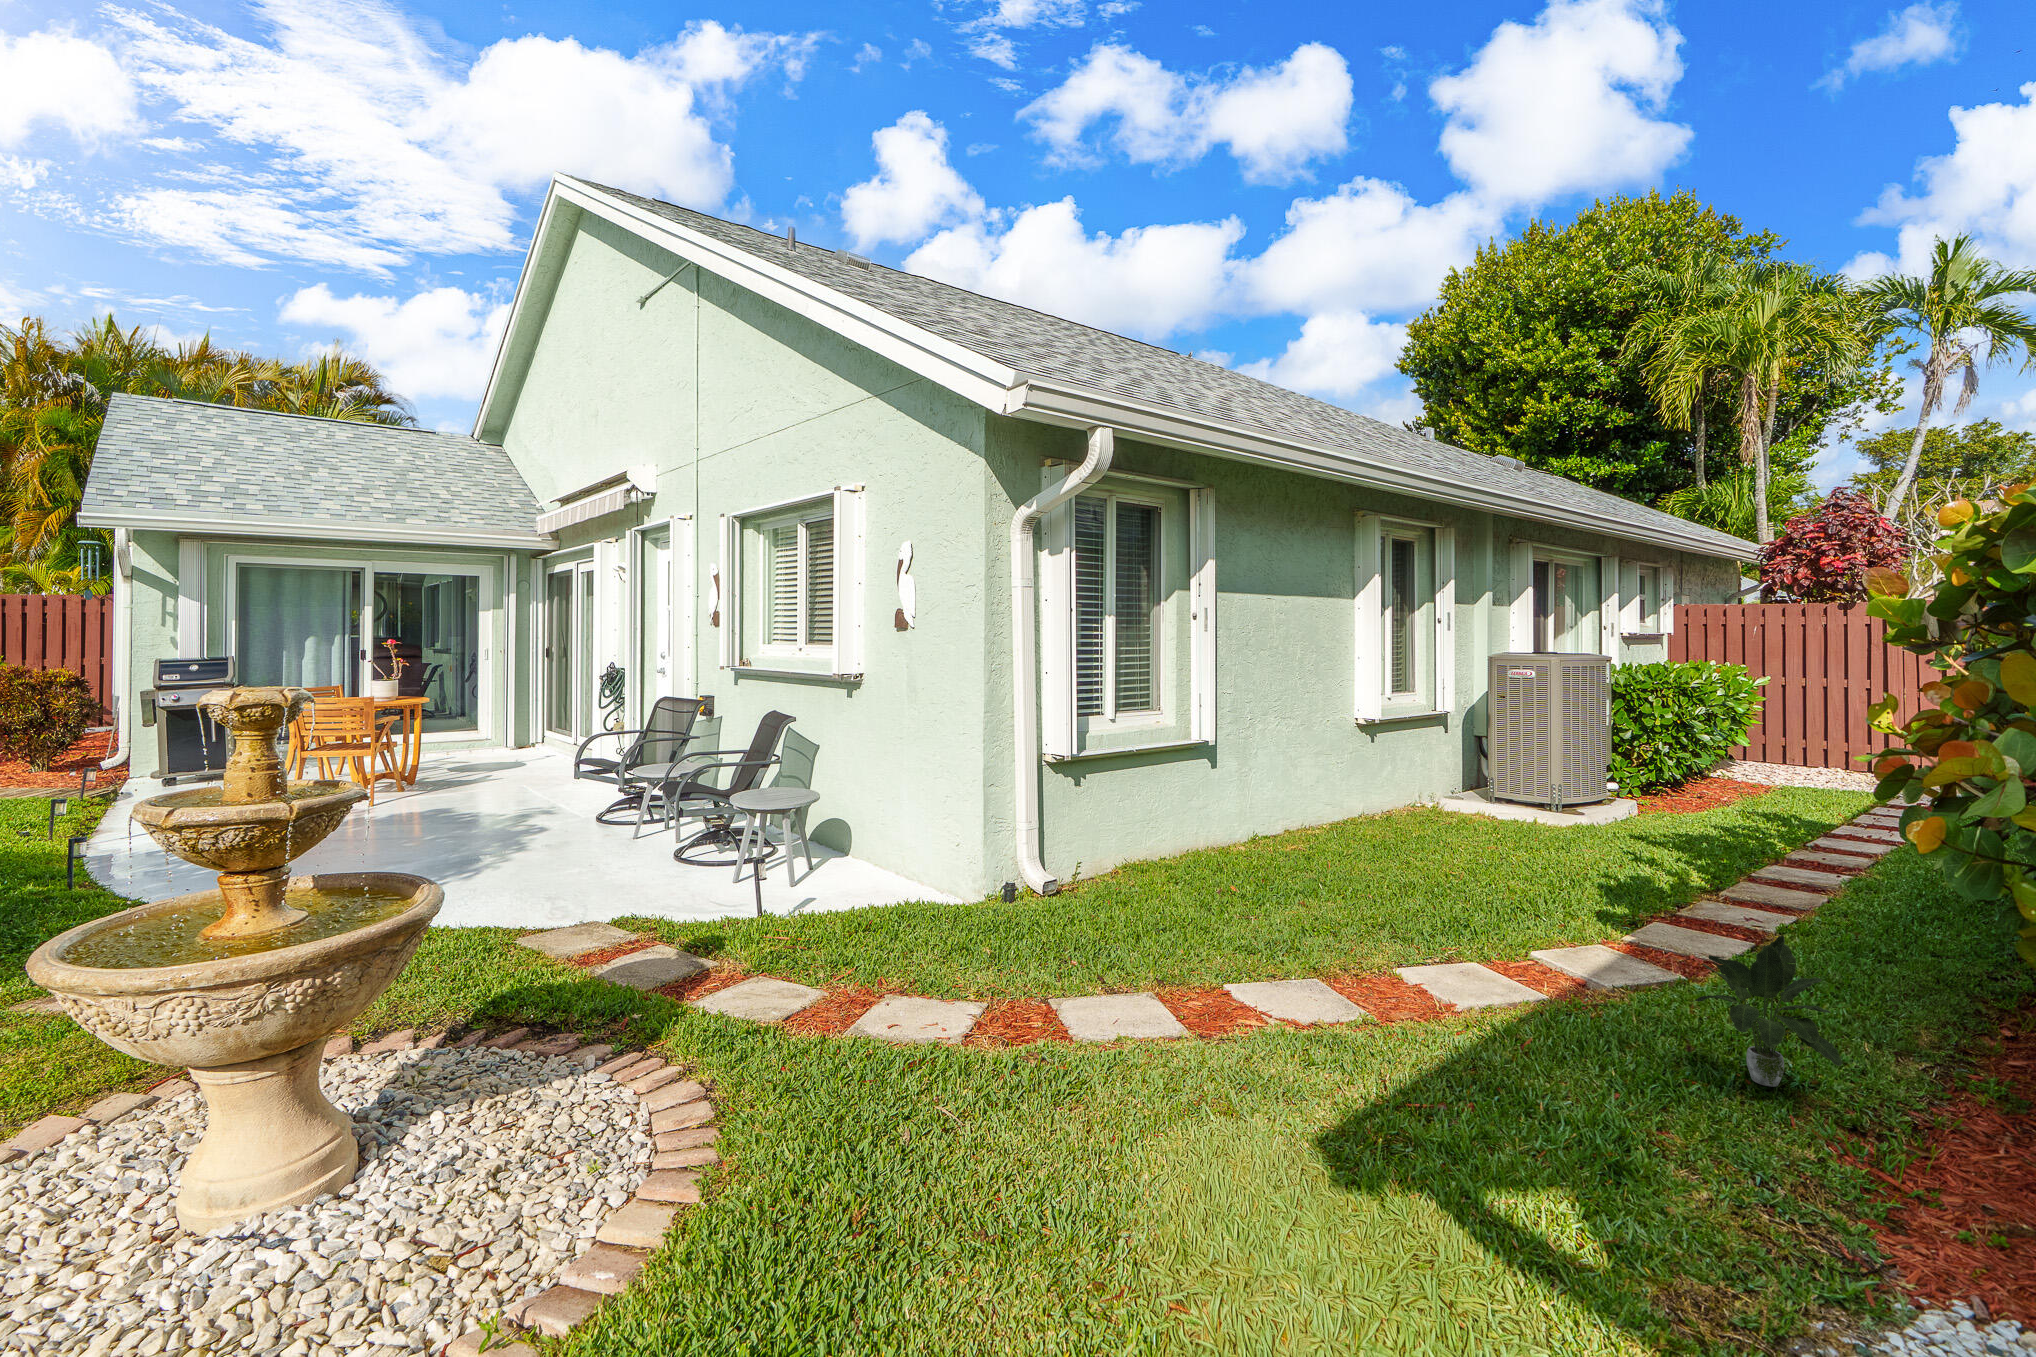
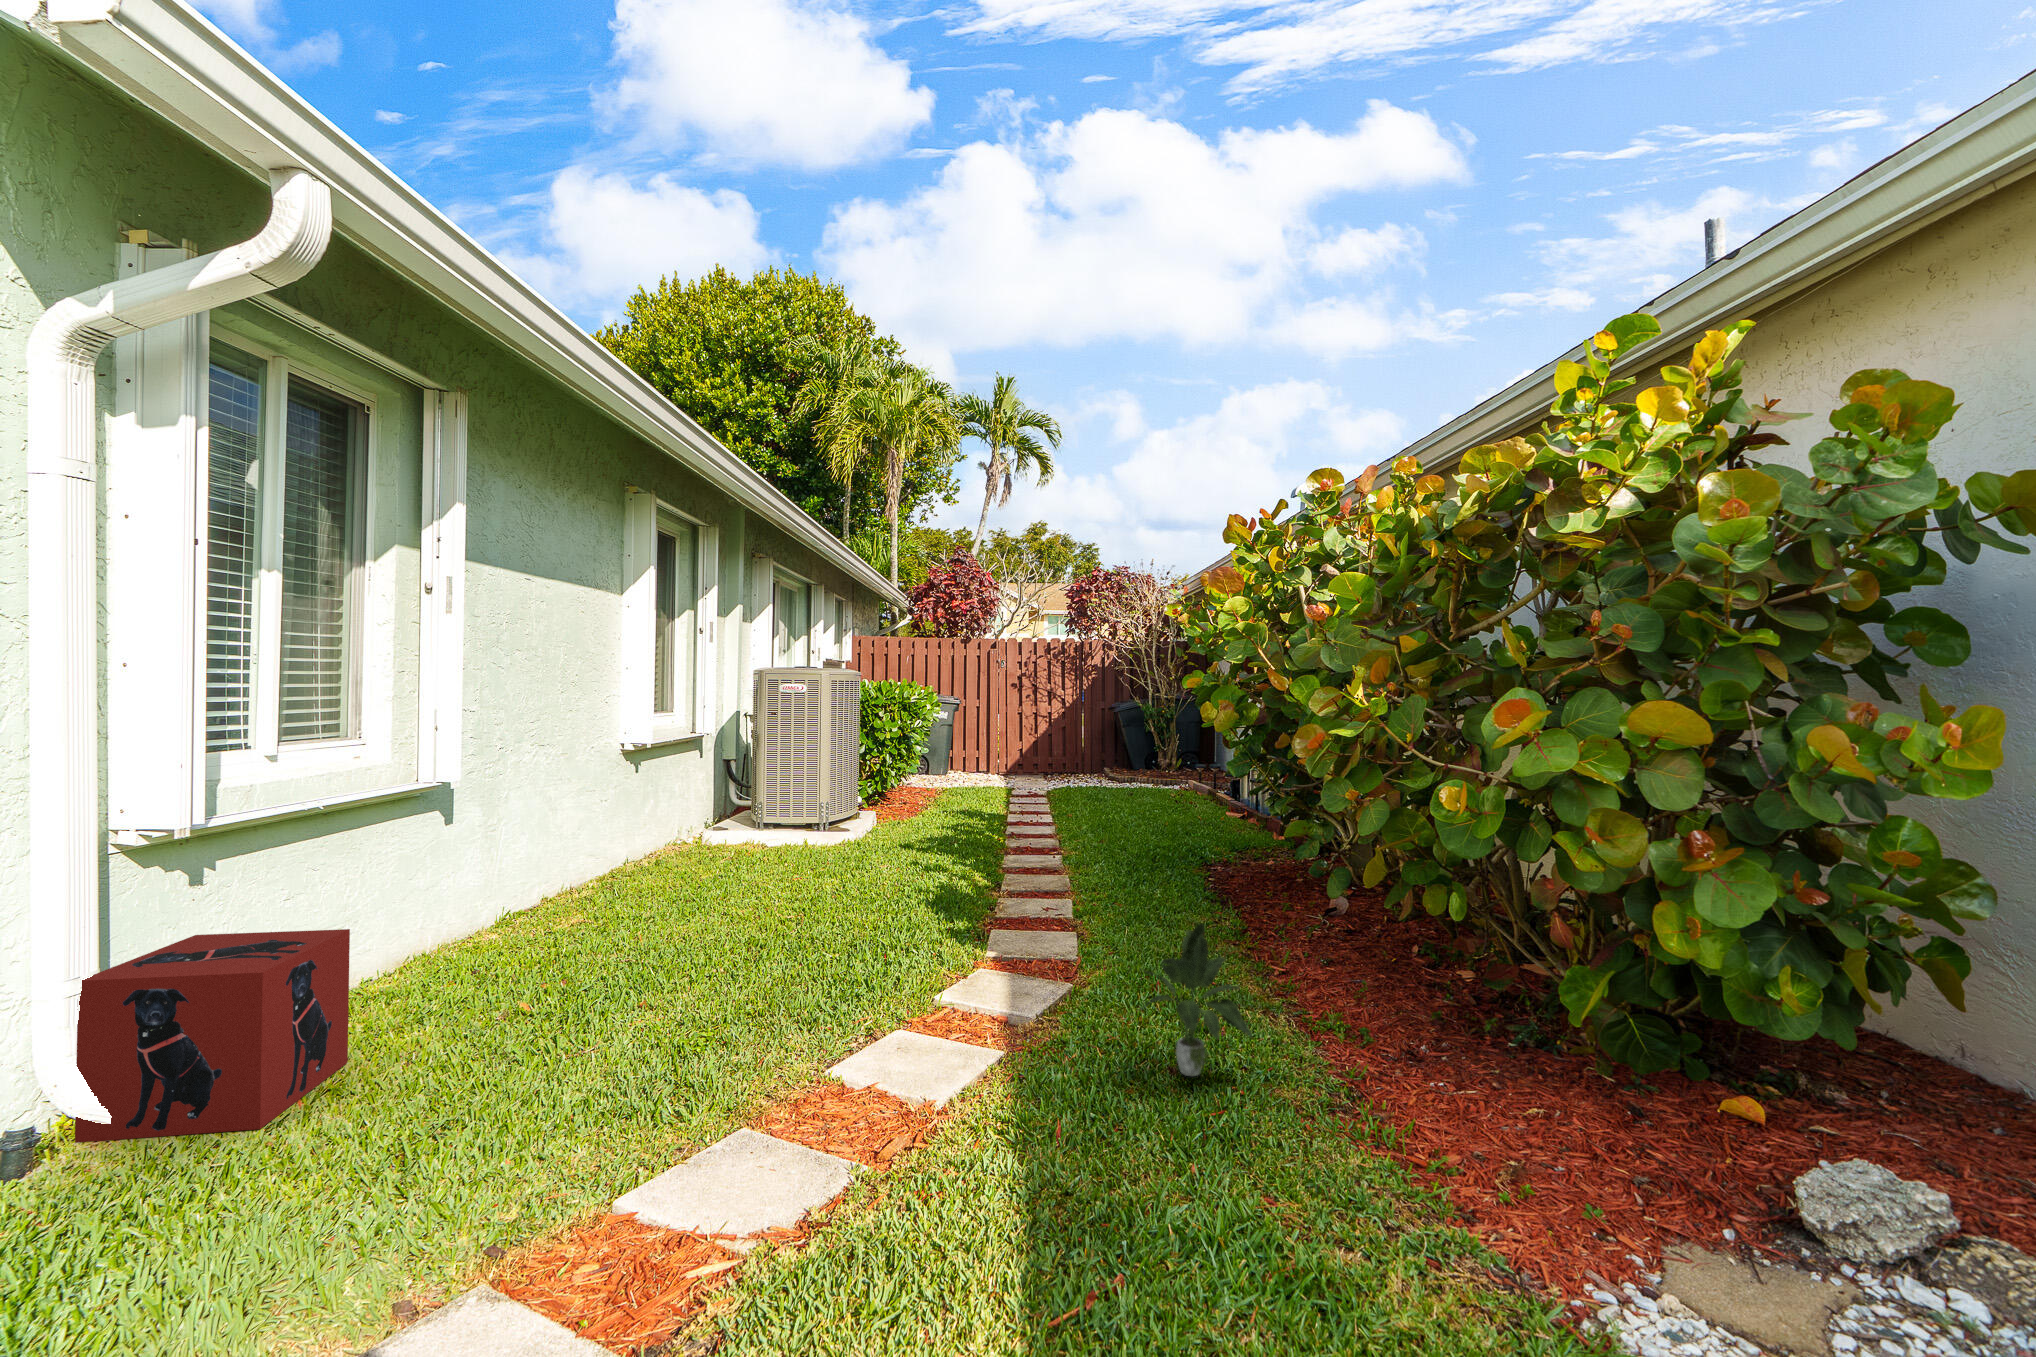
storage box: none [1035,813,1141,914] -> present [75,929,350,1143]

